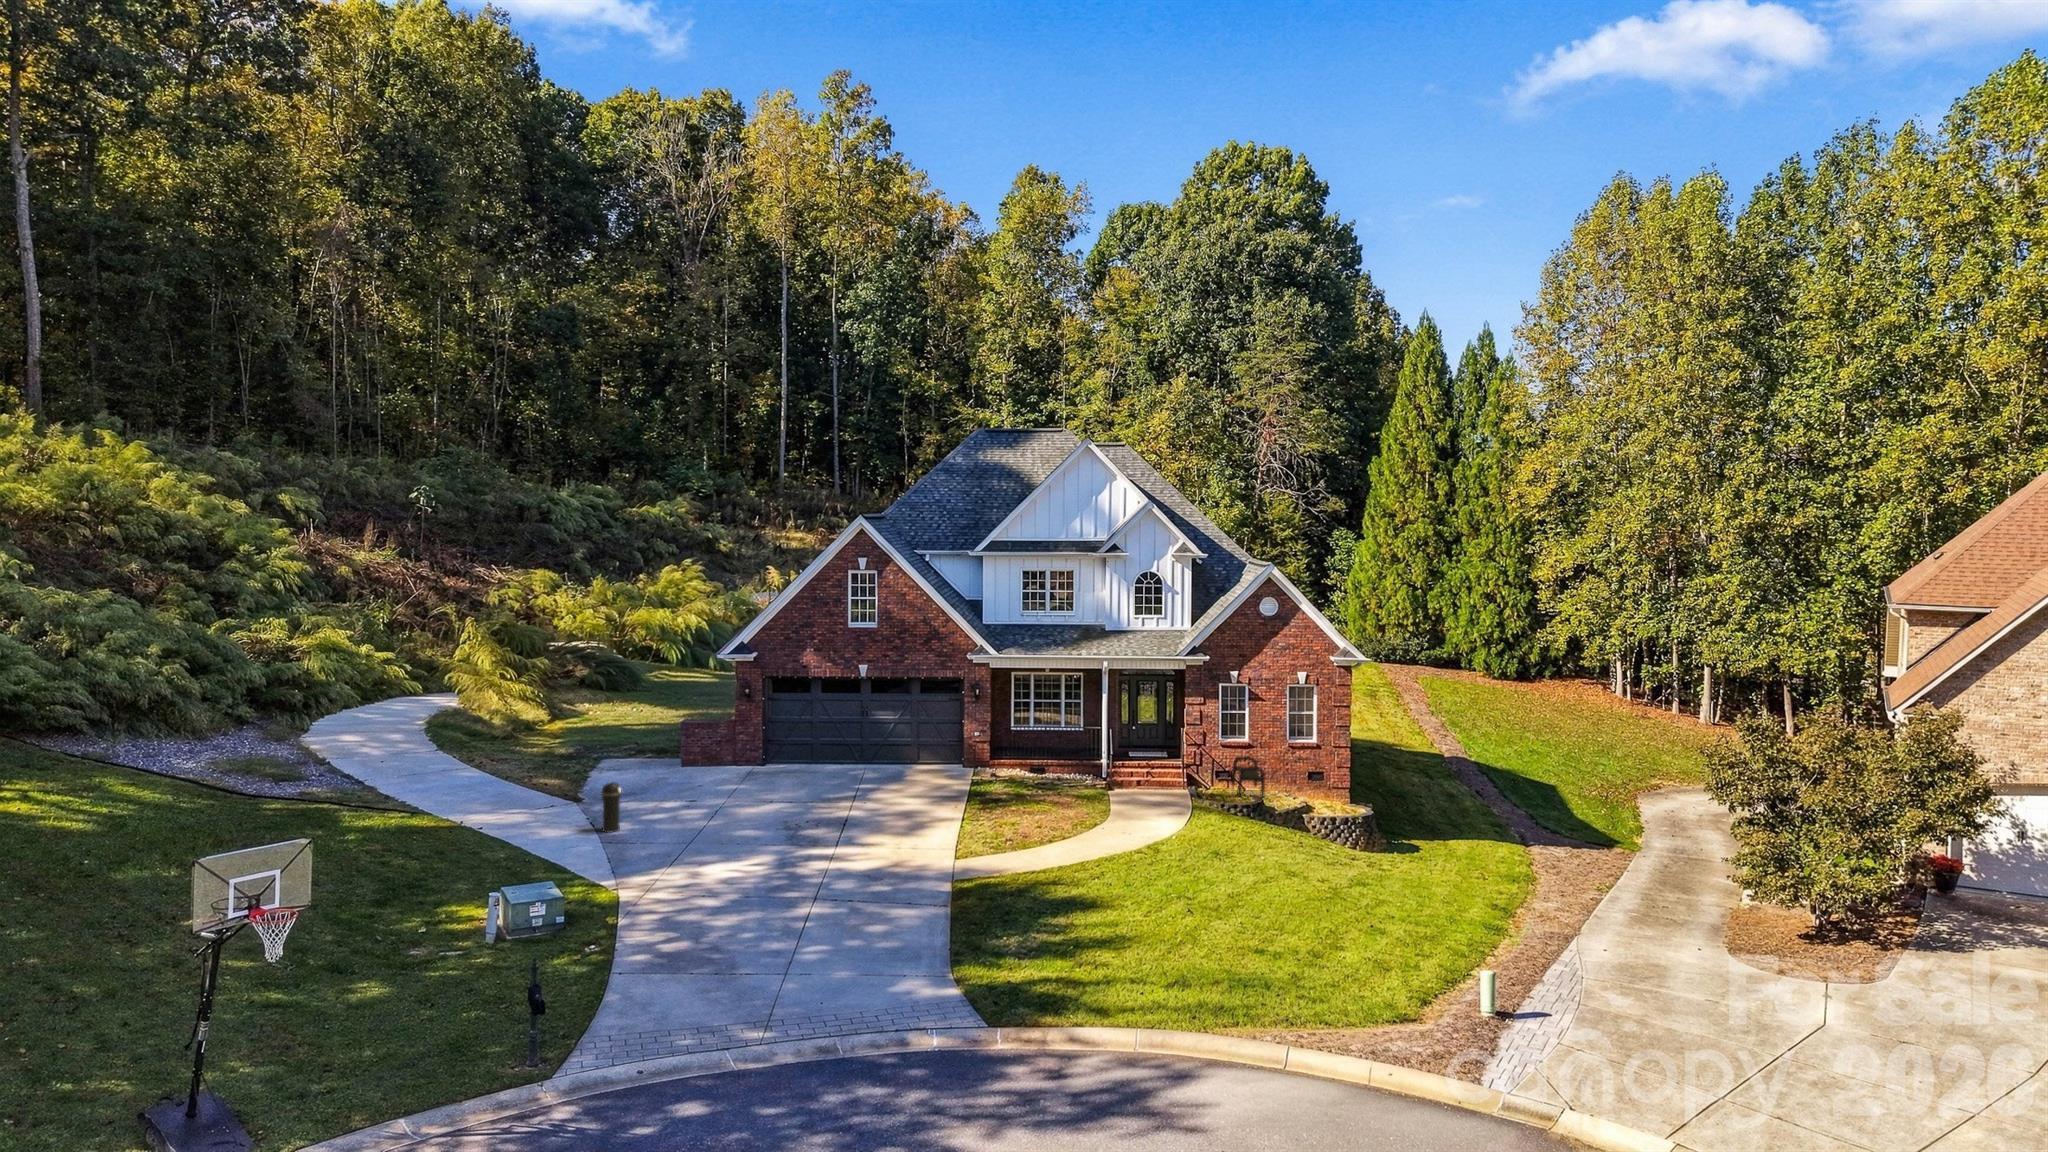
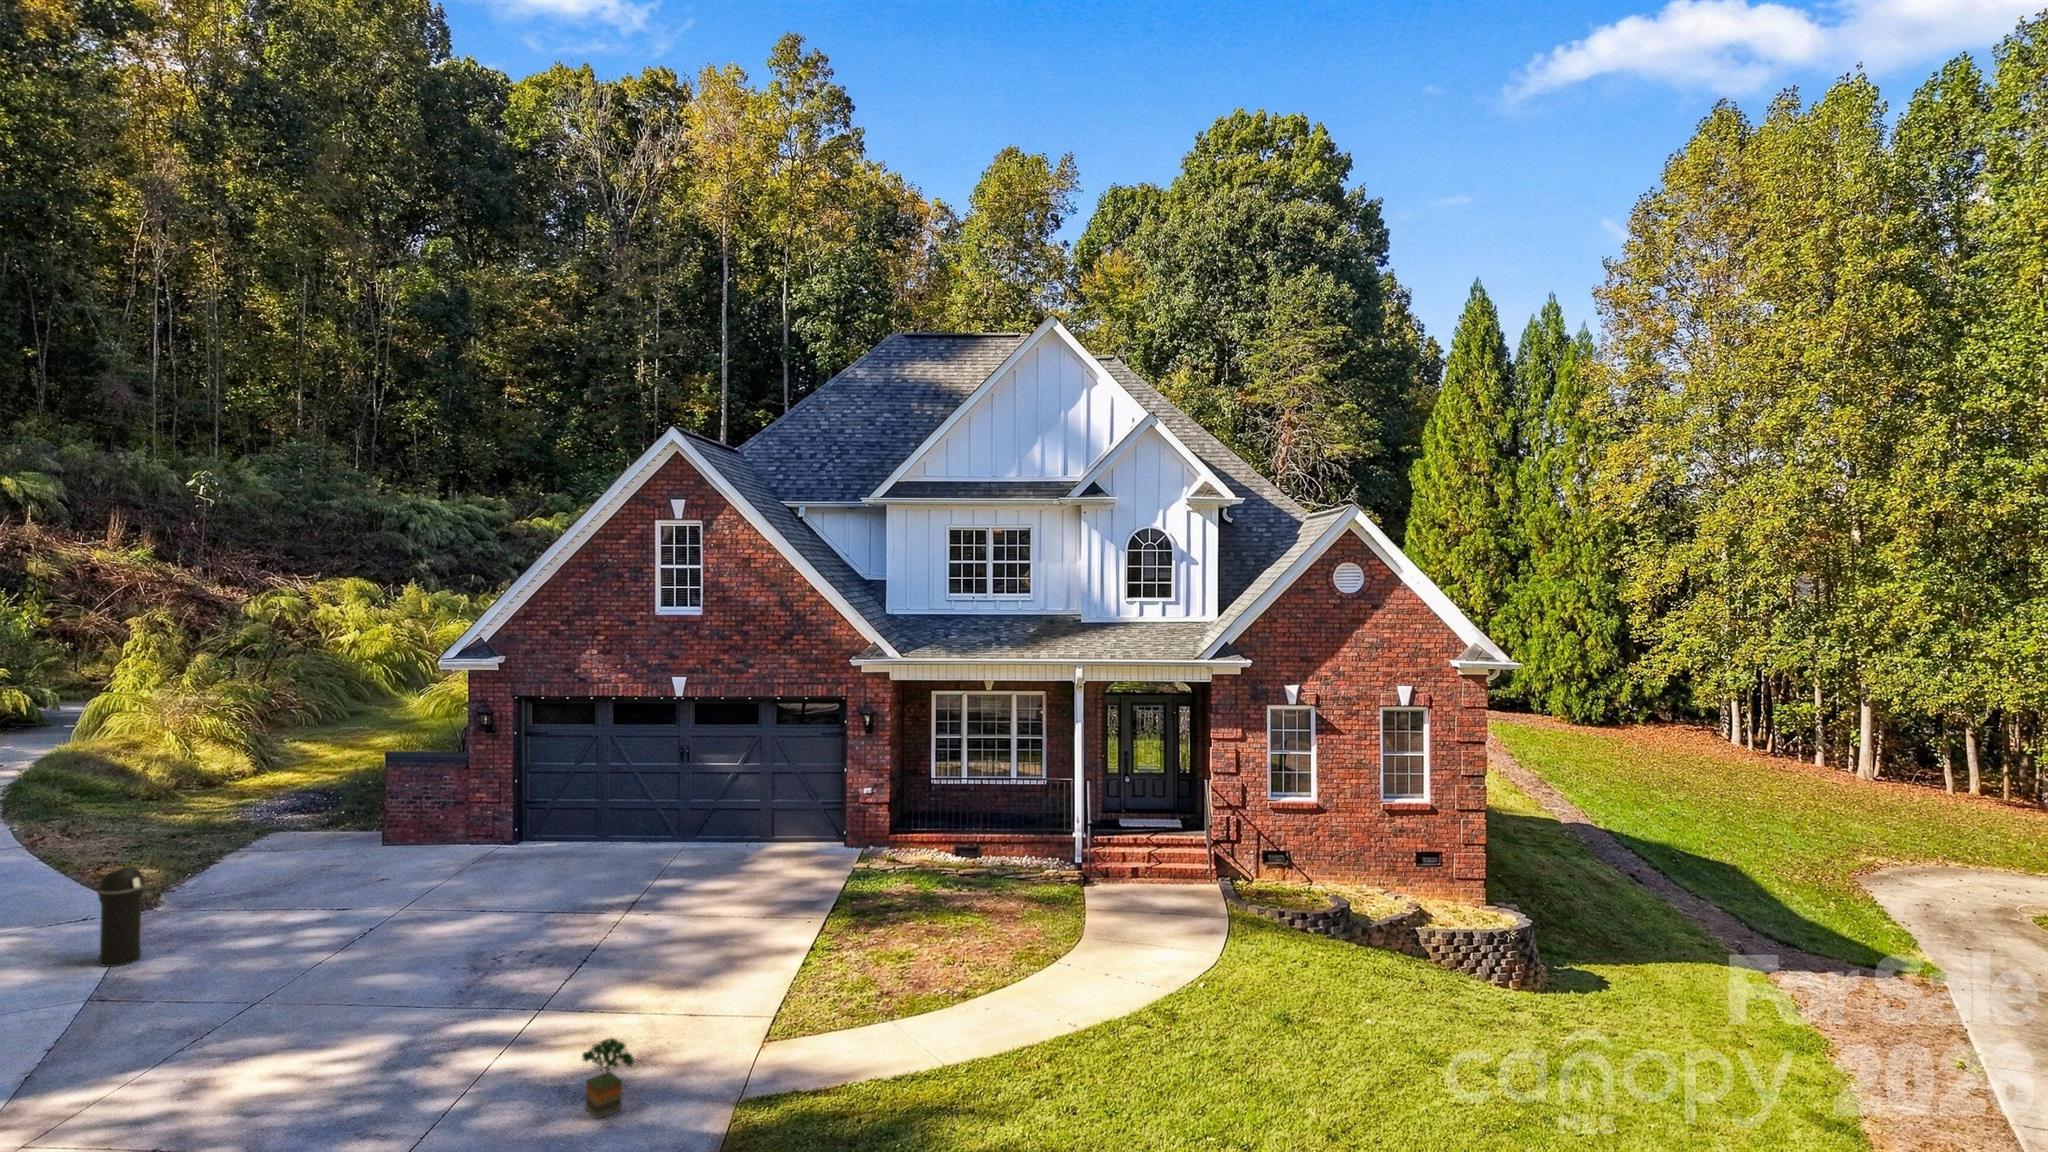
bench: present [1231,757,1265,798] -> none [1286,827,1348,899]
potted tree: none [889,850,913,884] -> present [582,1038,634,1119]

